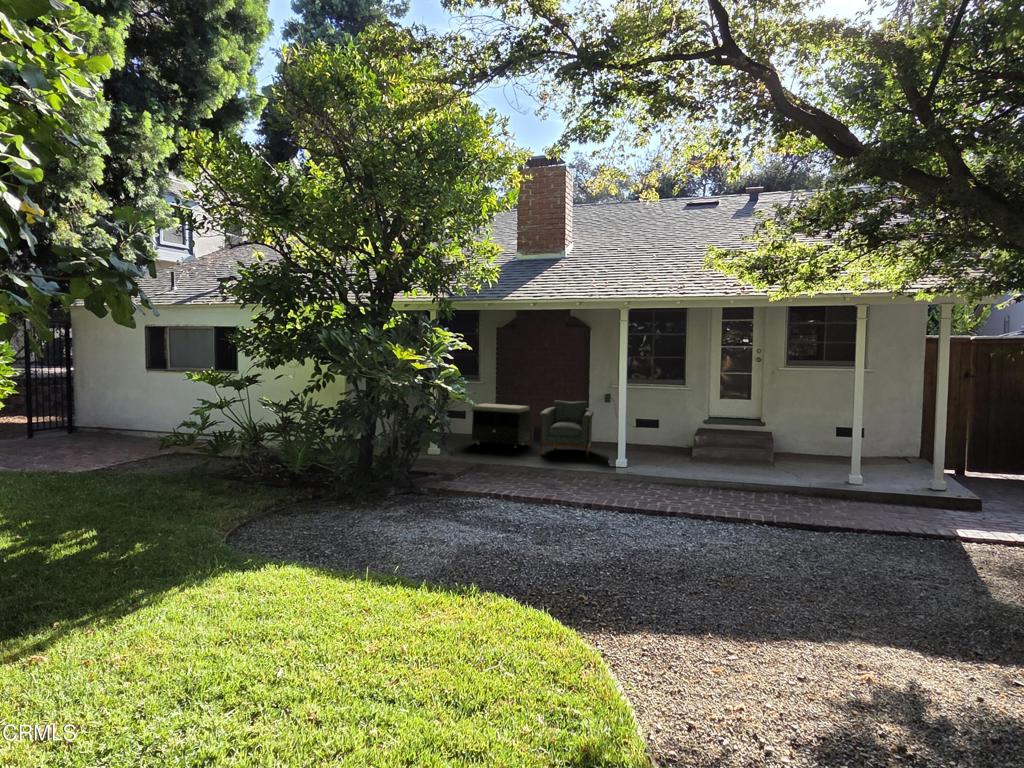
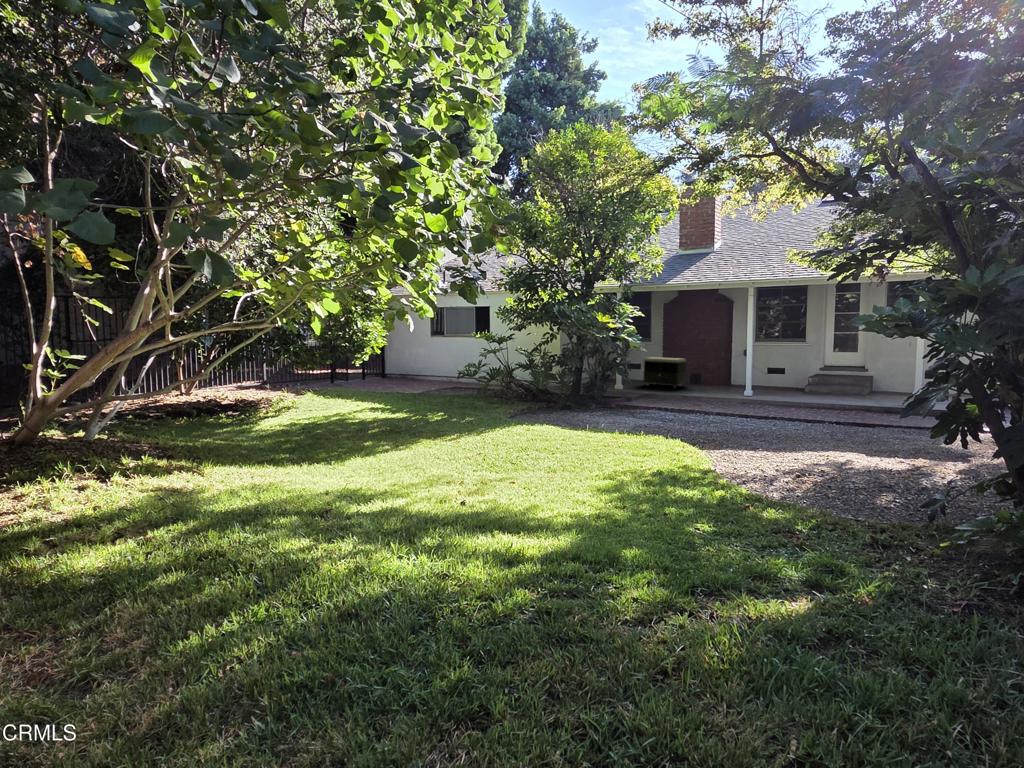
armchair: present [540,400,594,457] -> none [692,354,733,393]

